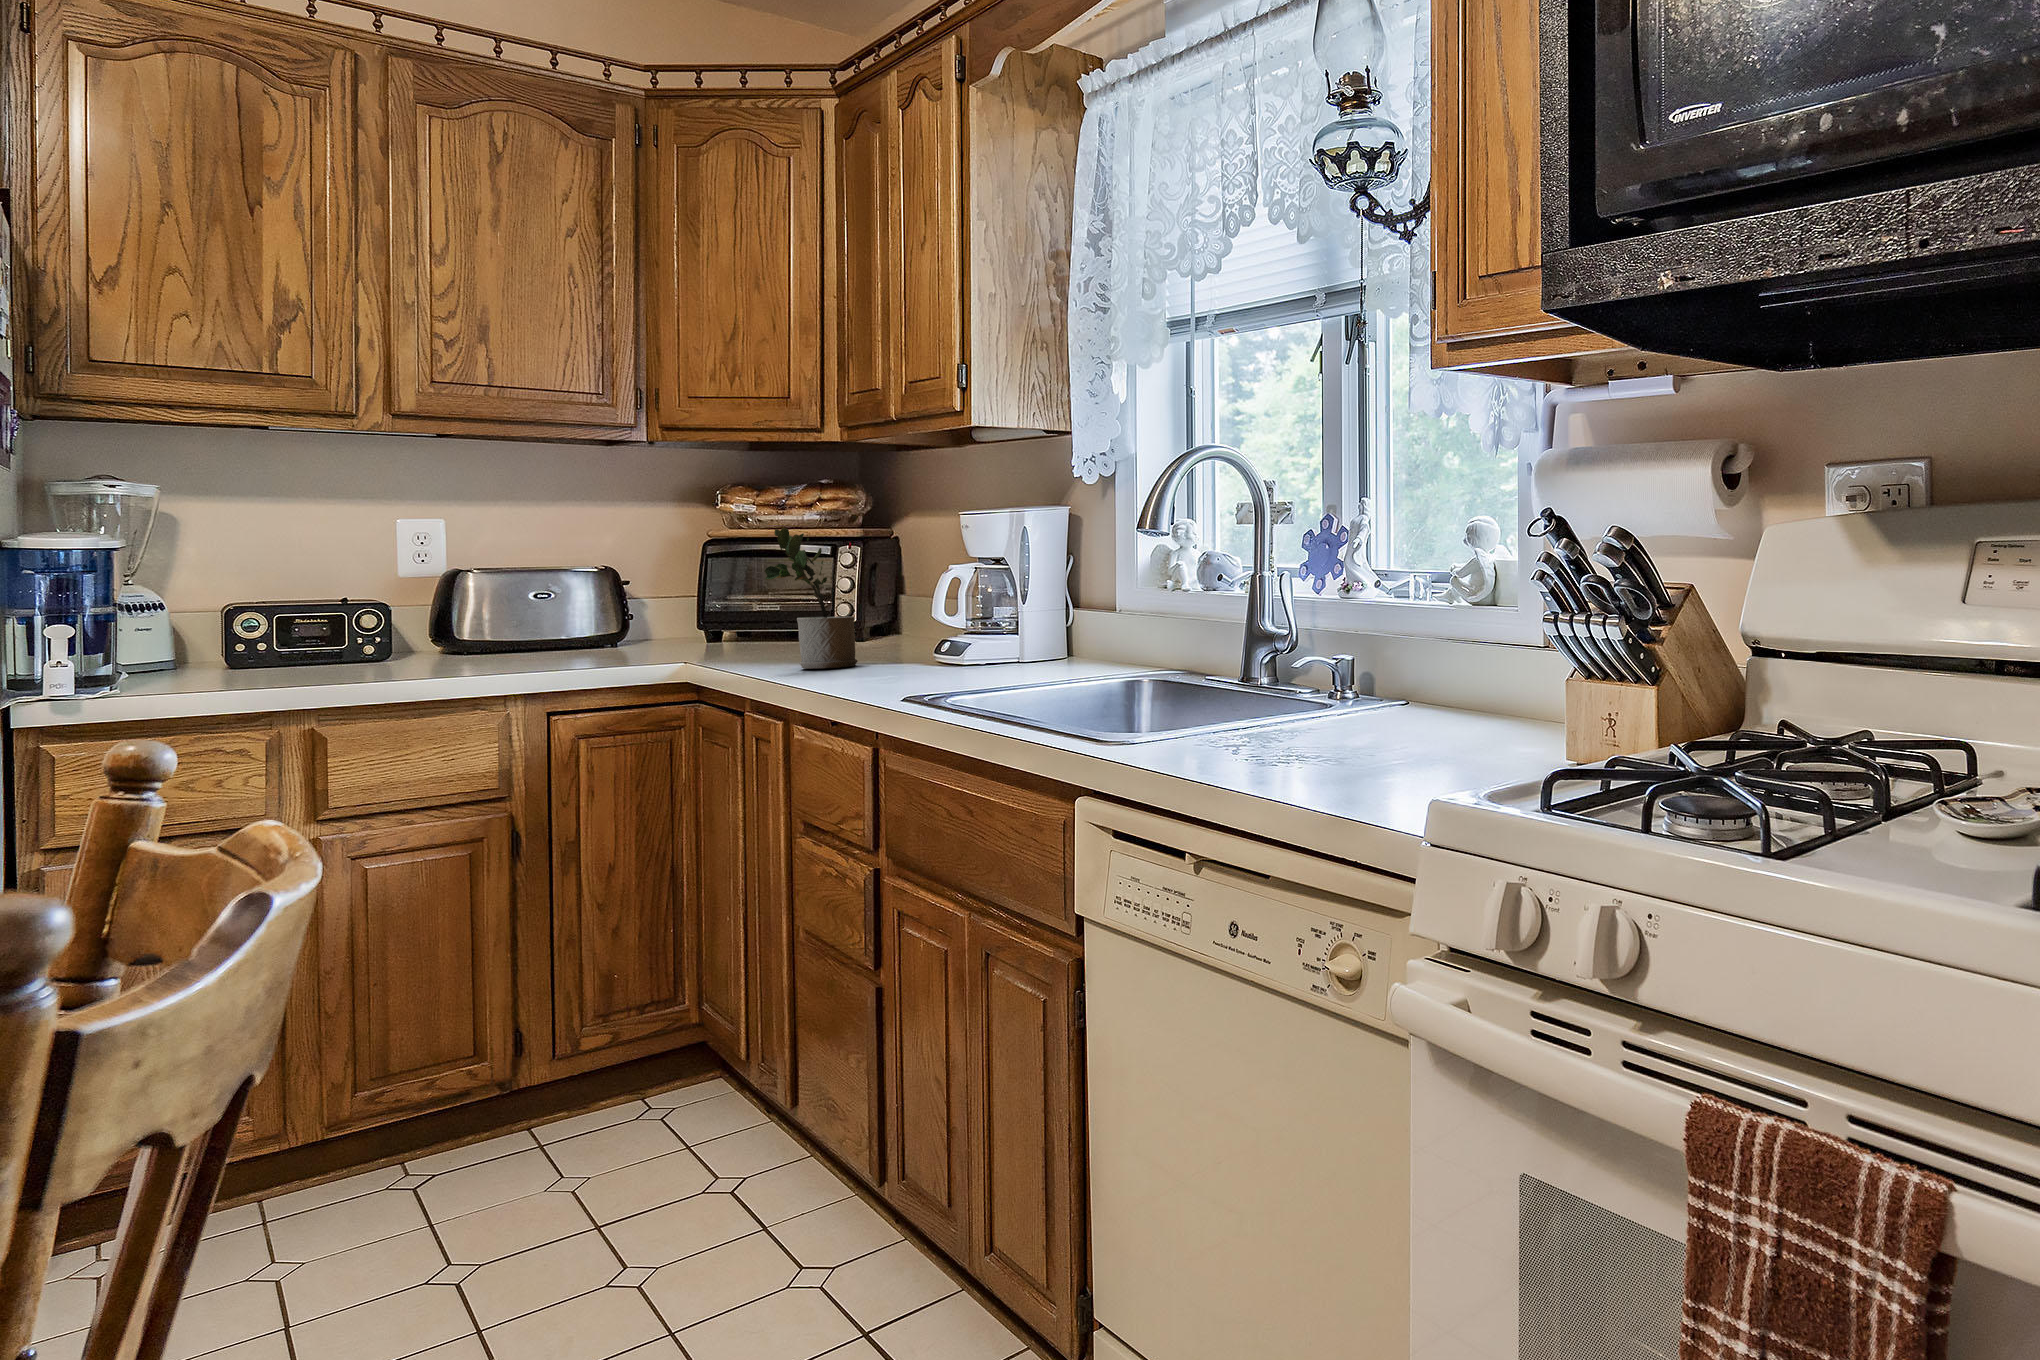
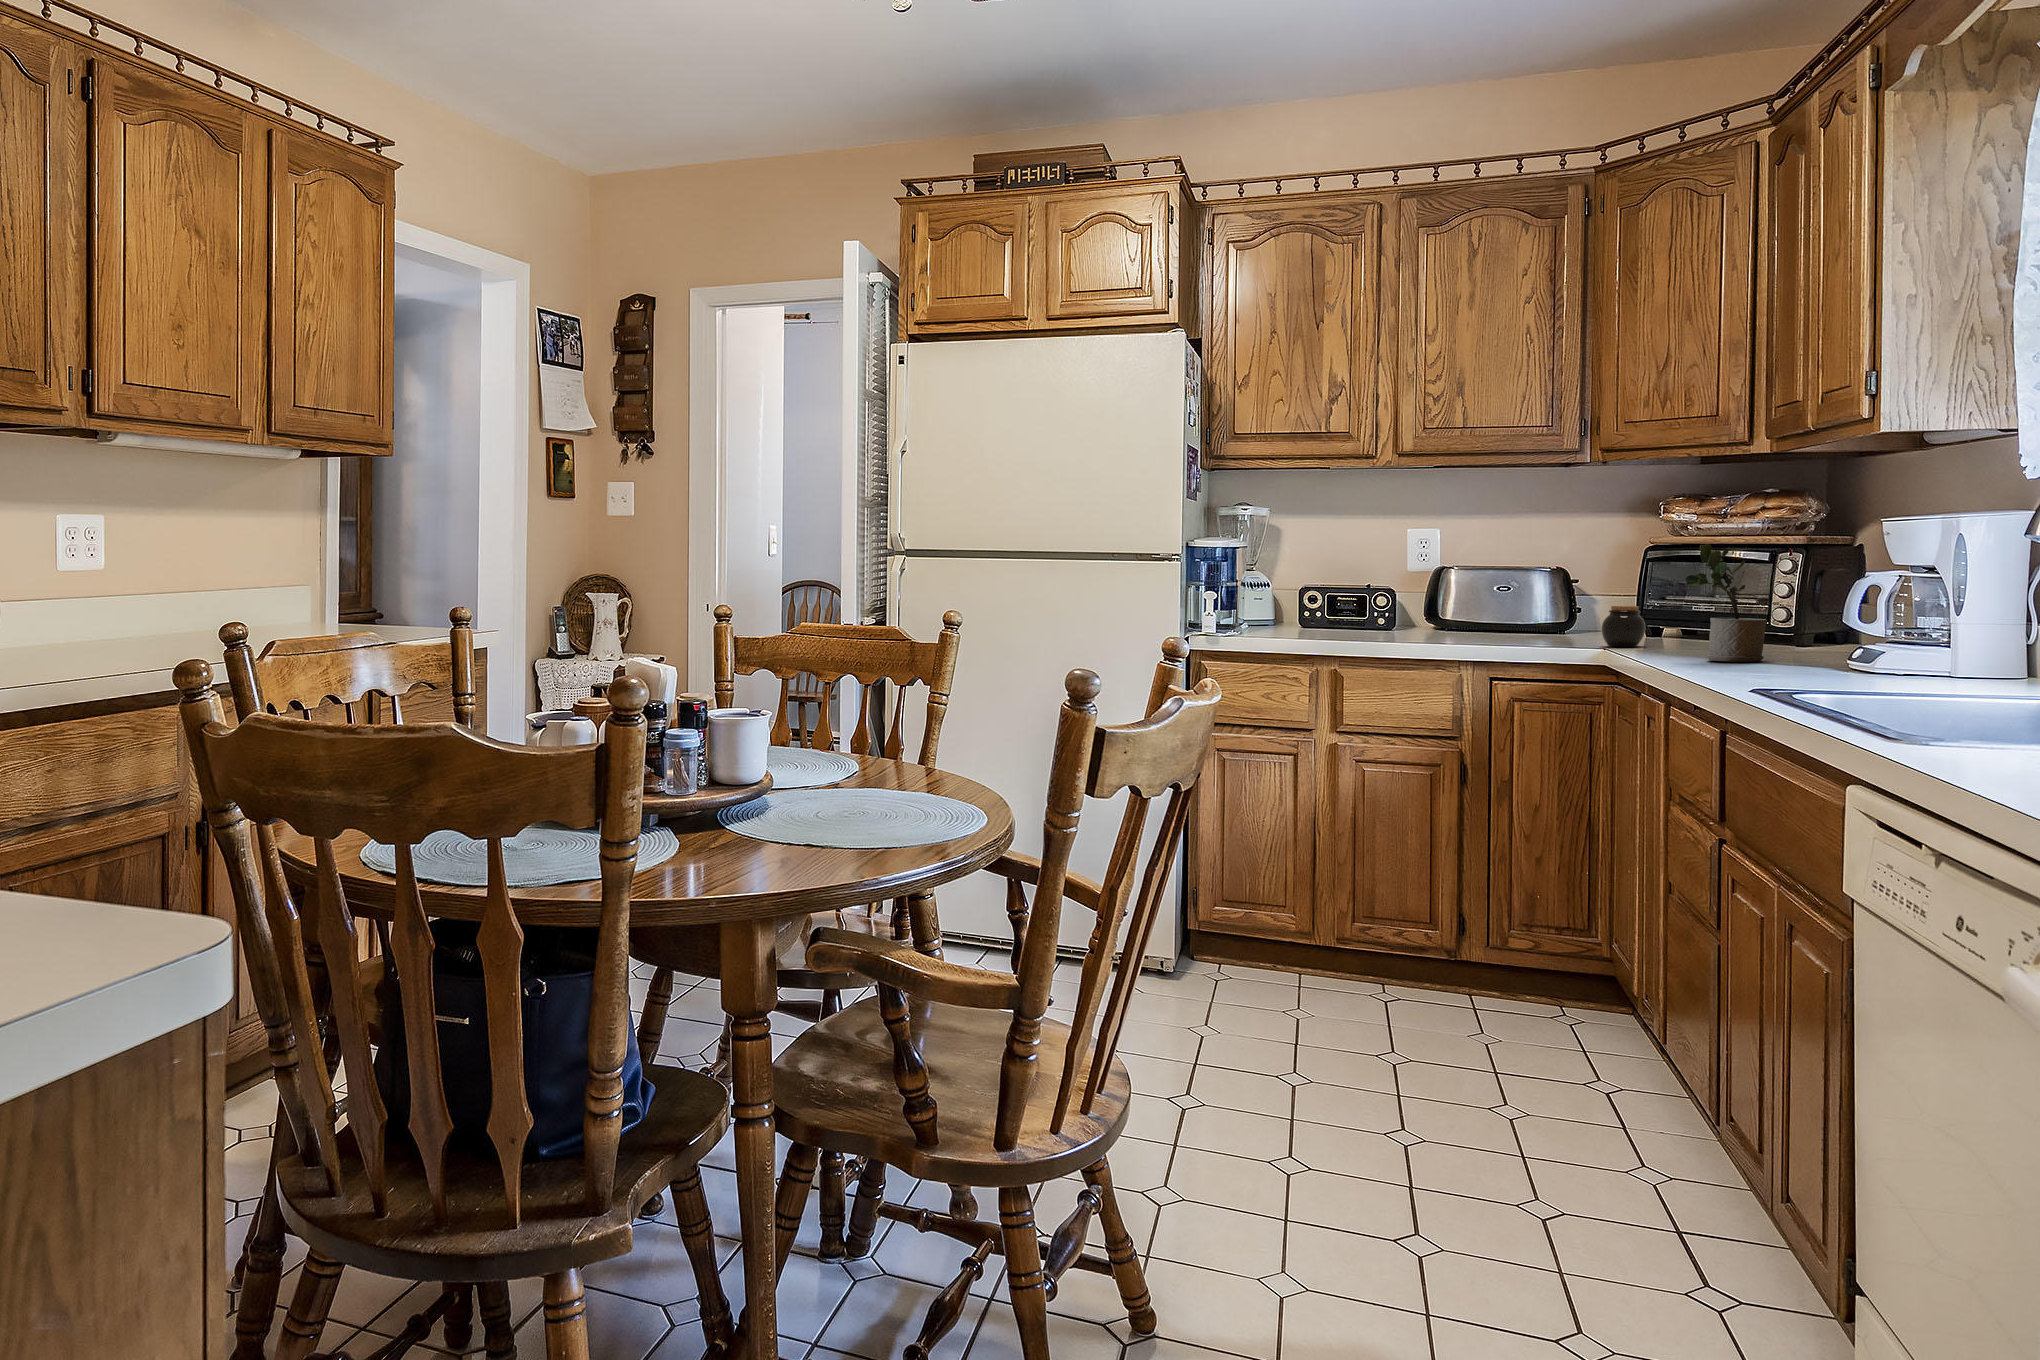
jar: none [665,612,715,662] -> present [1602,606,1646,647]

